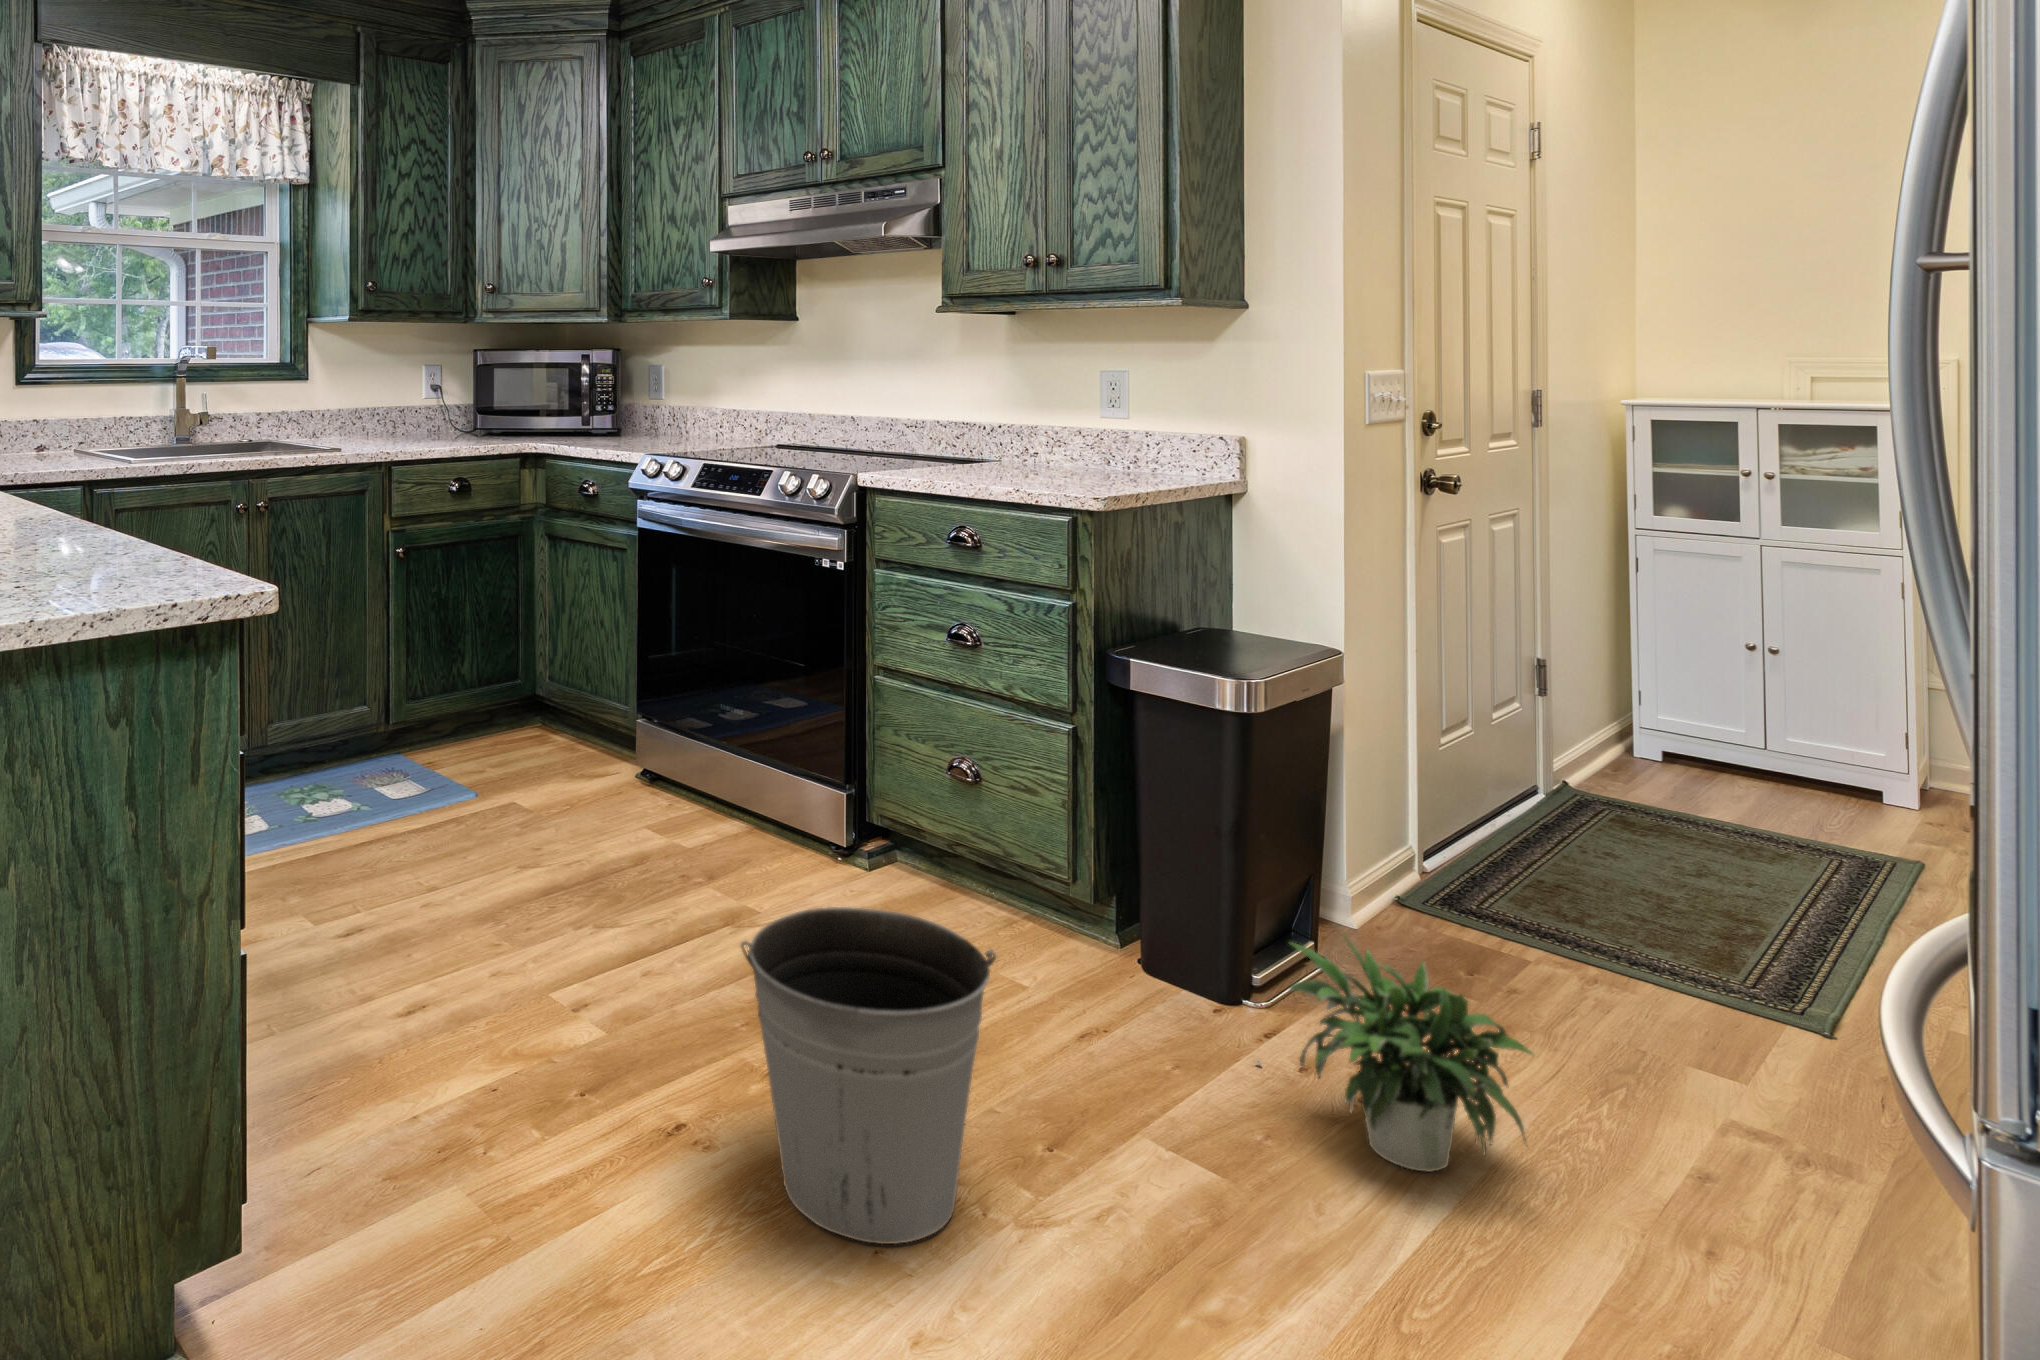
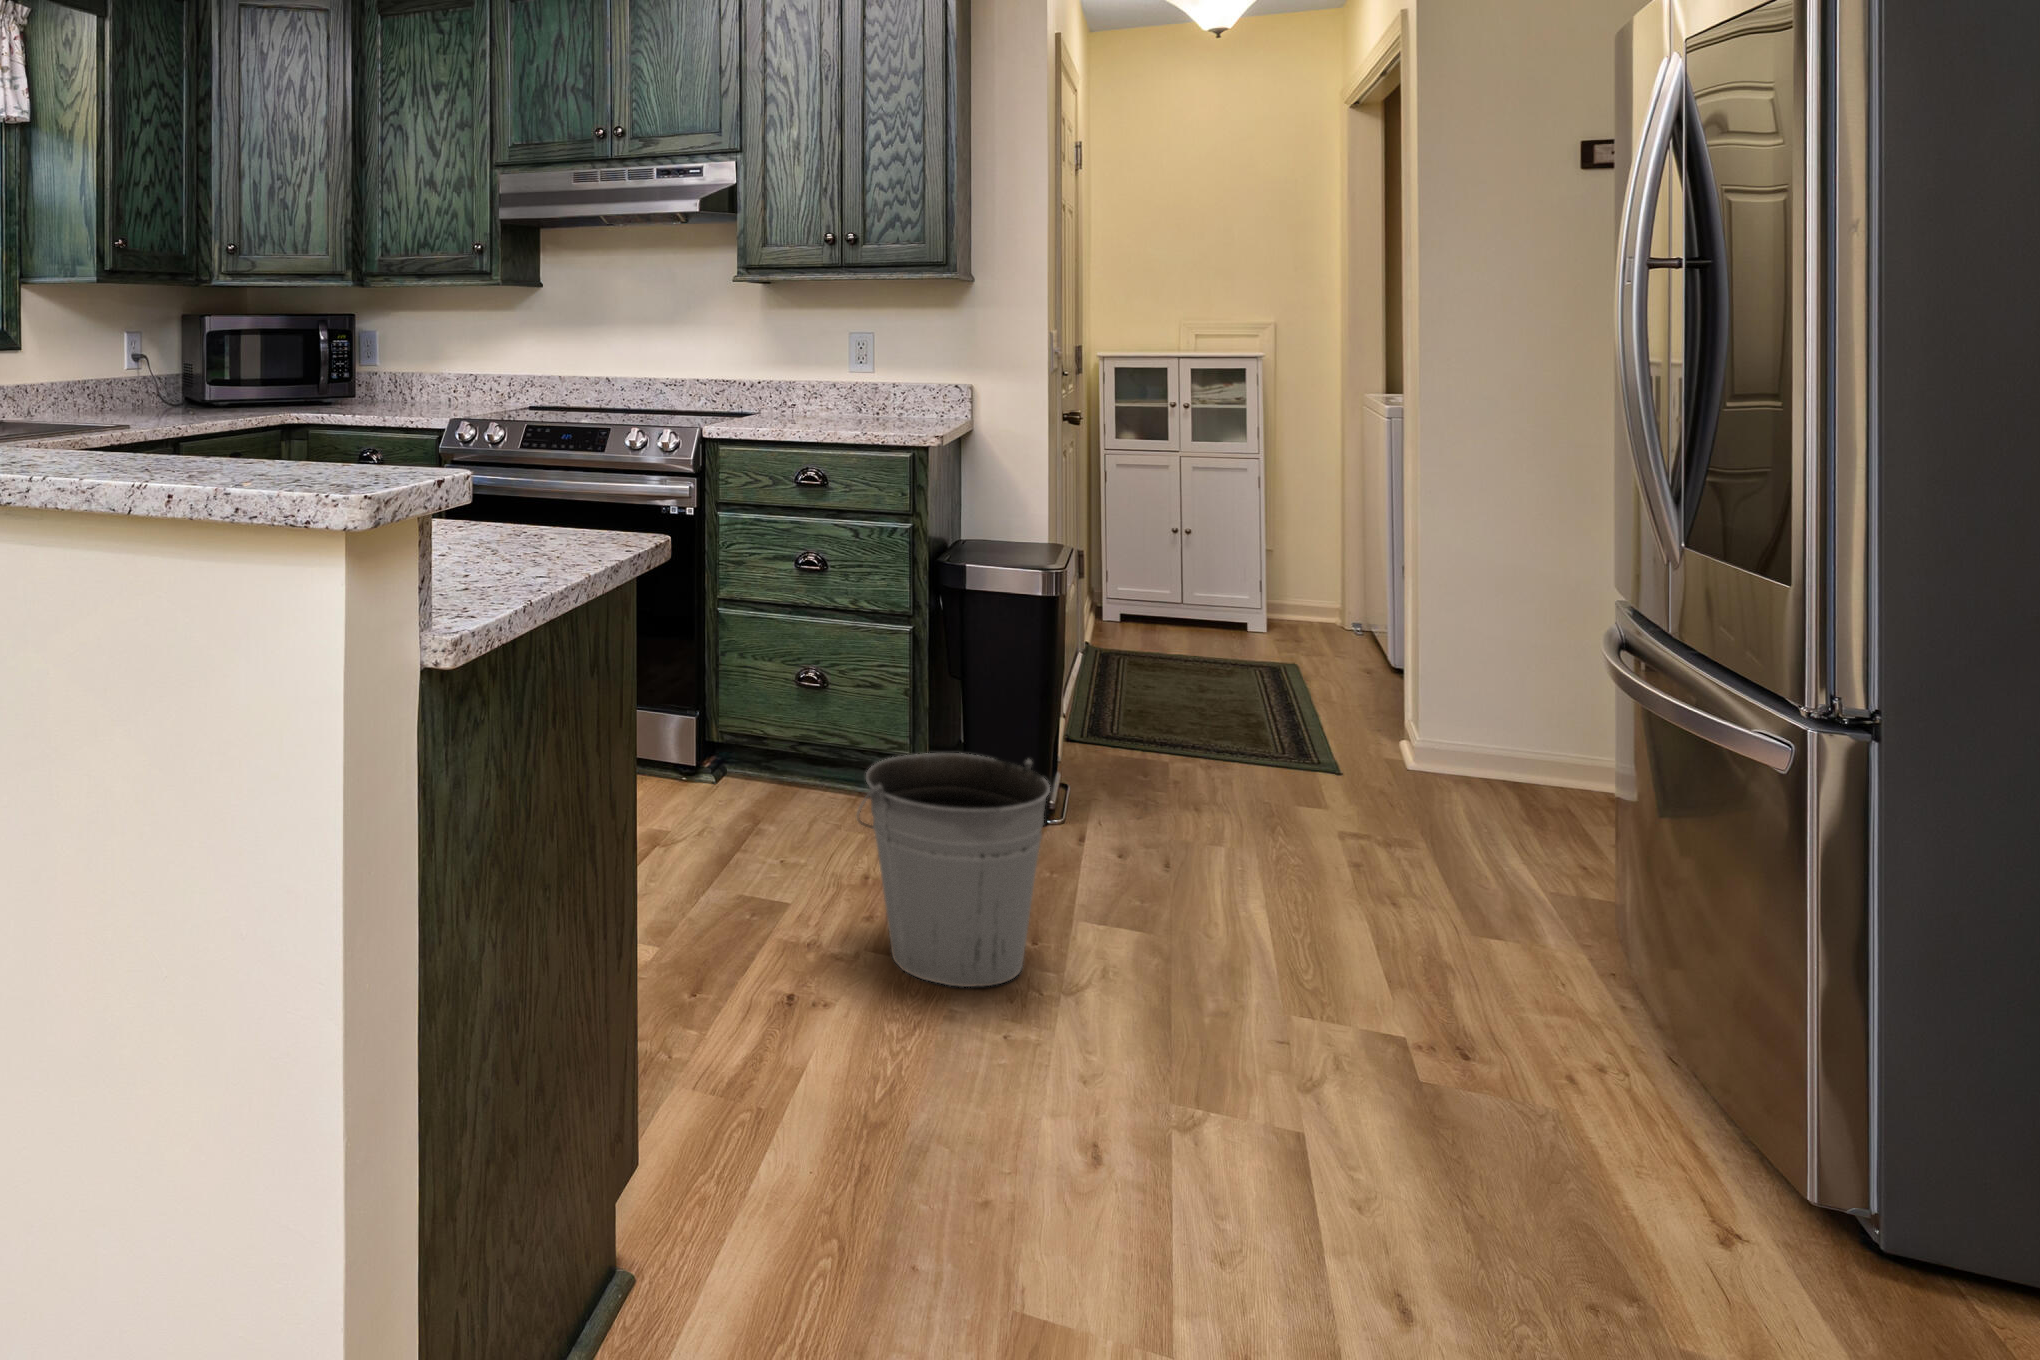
potted plant: present [1257,937,1533,1172] -> none [1089,725,1291,869]

